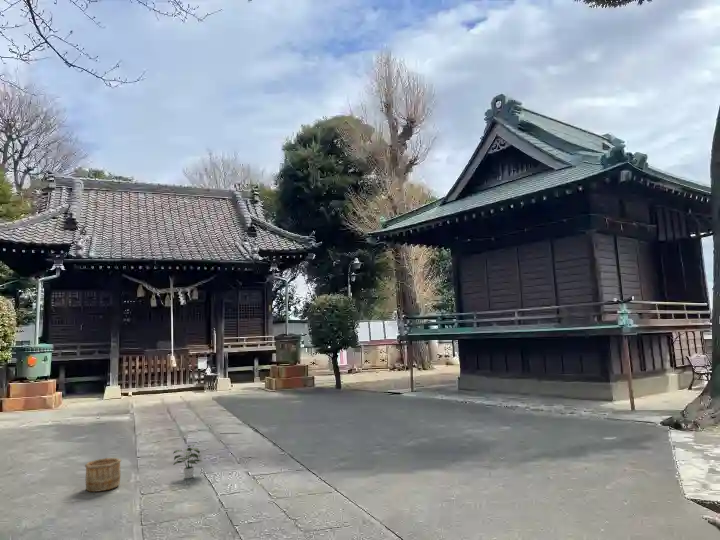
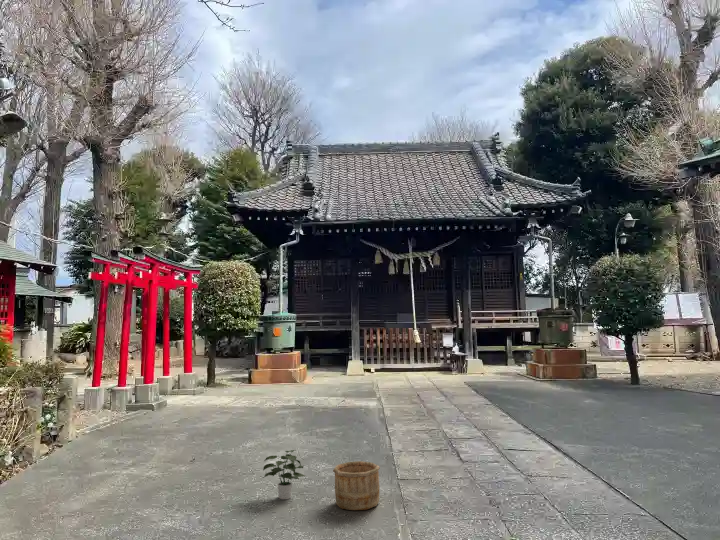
potted plant: present [174,445,201,478] -> present [263,450,305,499]

